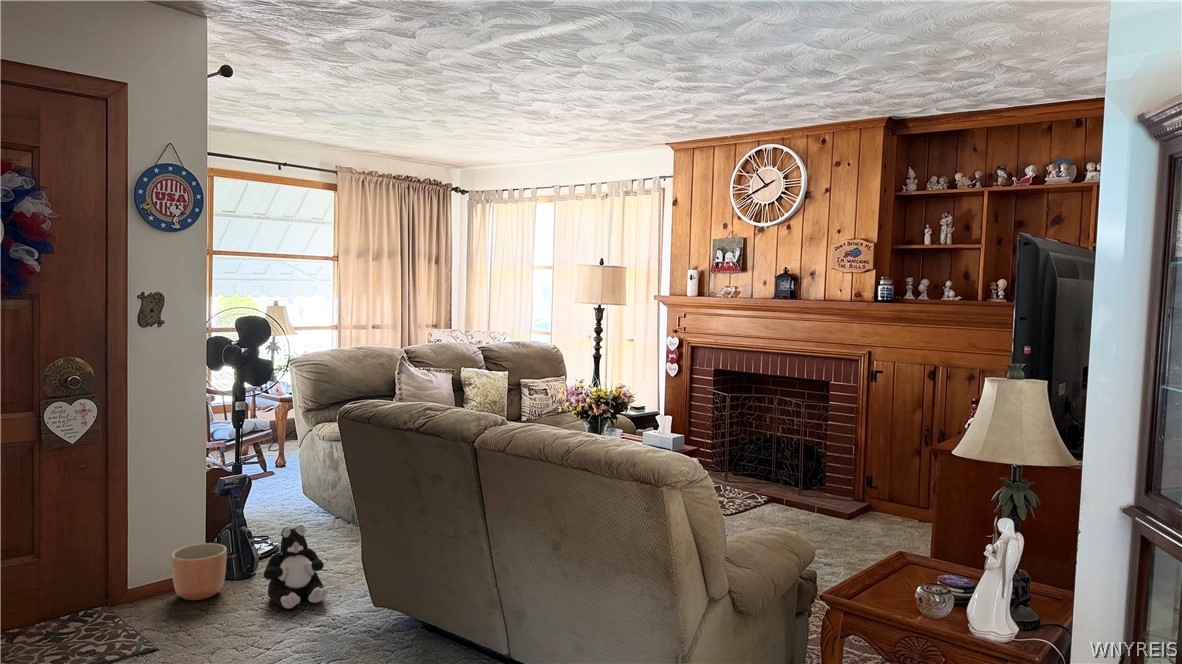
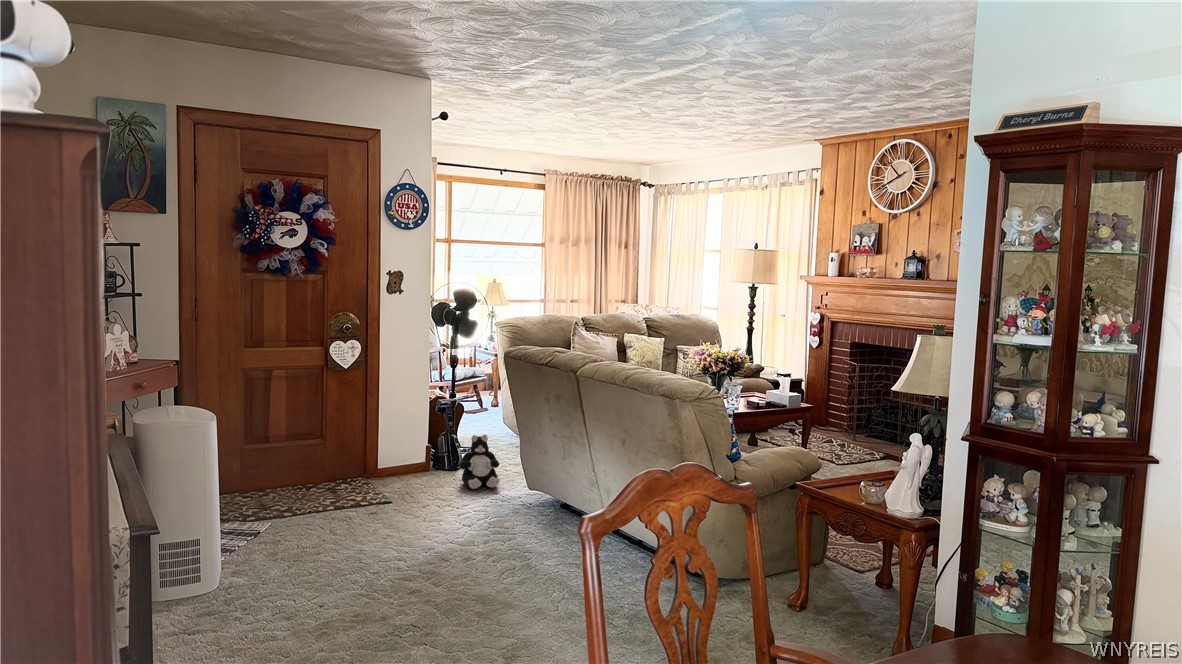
planter: present [172,543,227,600] -> none [404,443,438,479]

